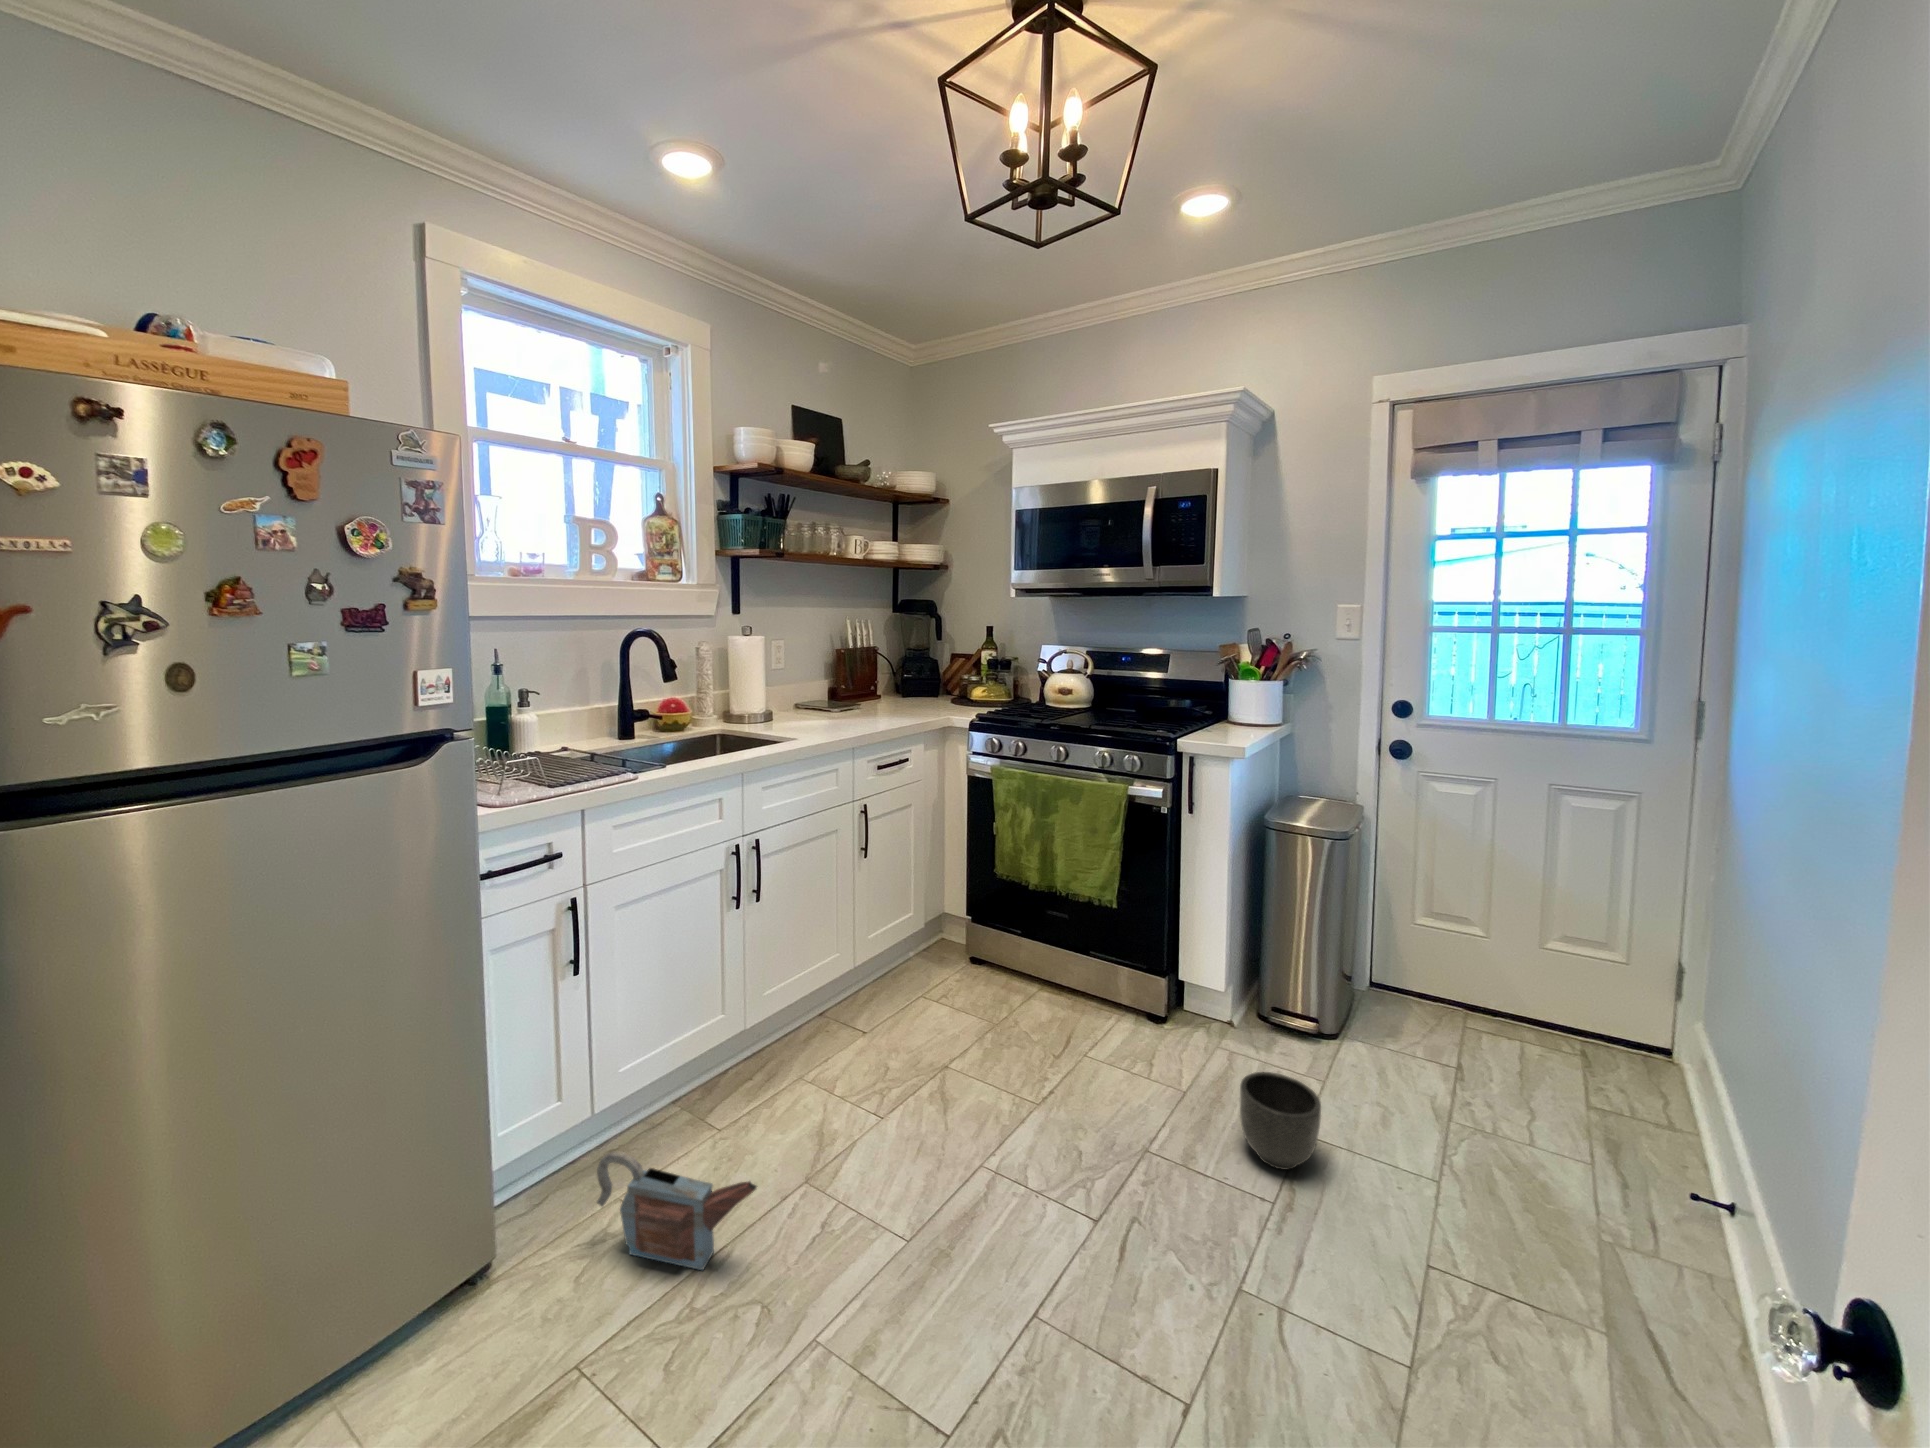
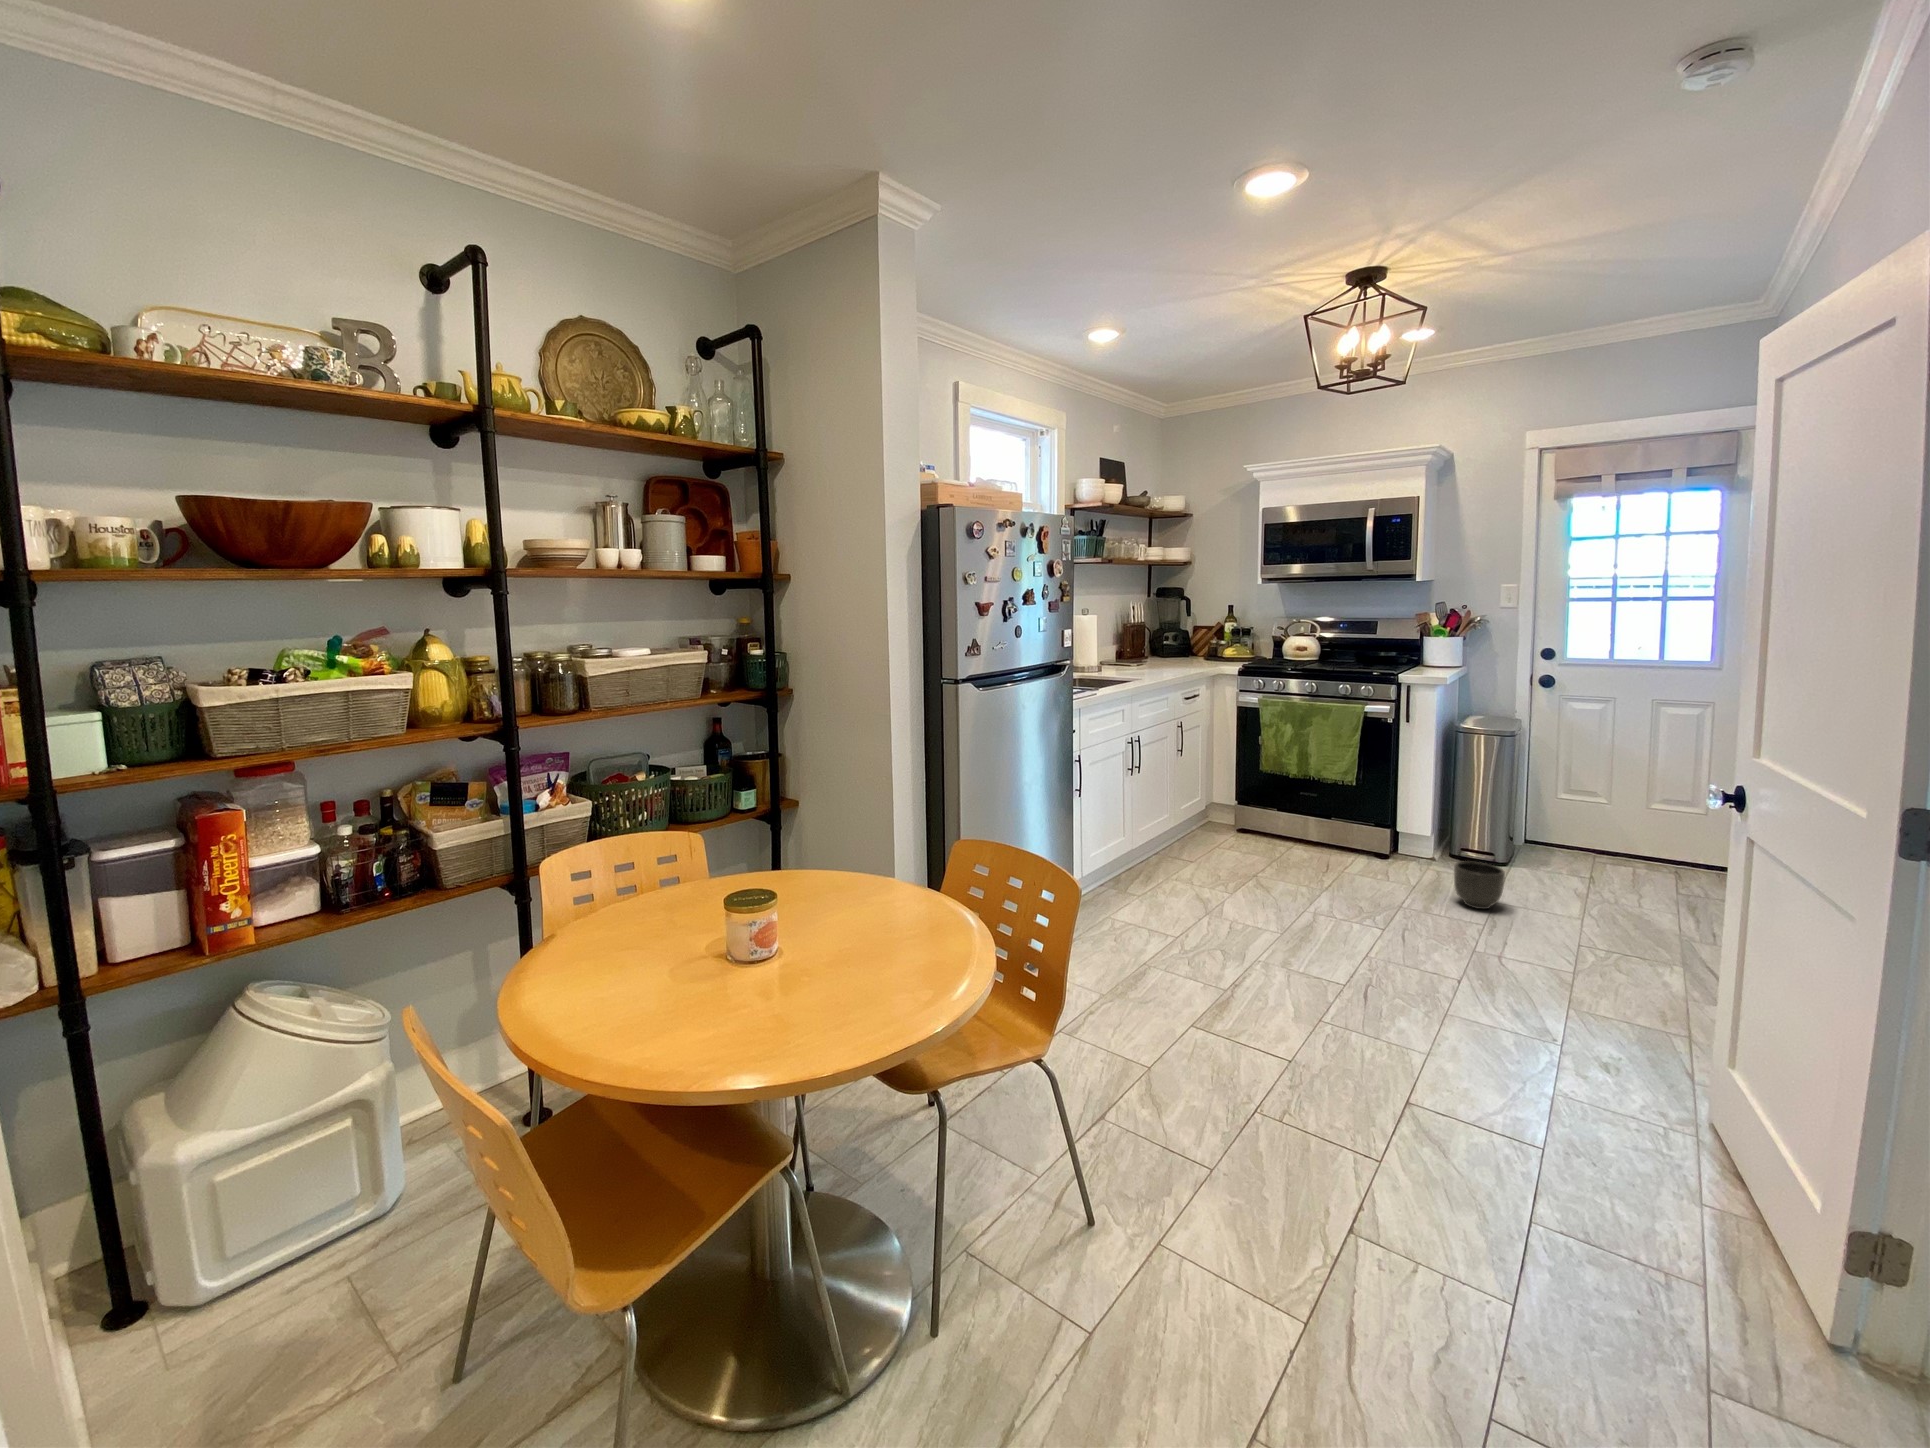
watering can: present [597,1151,757,1270] -> none [1115,879,1209,934]

